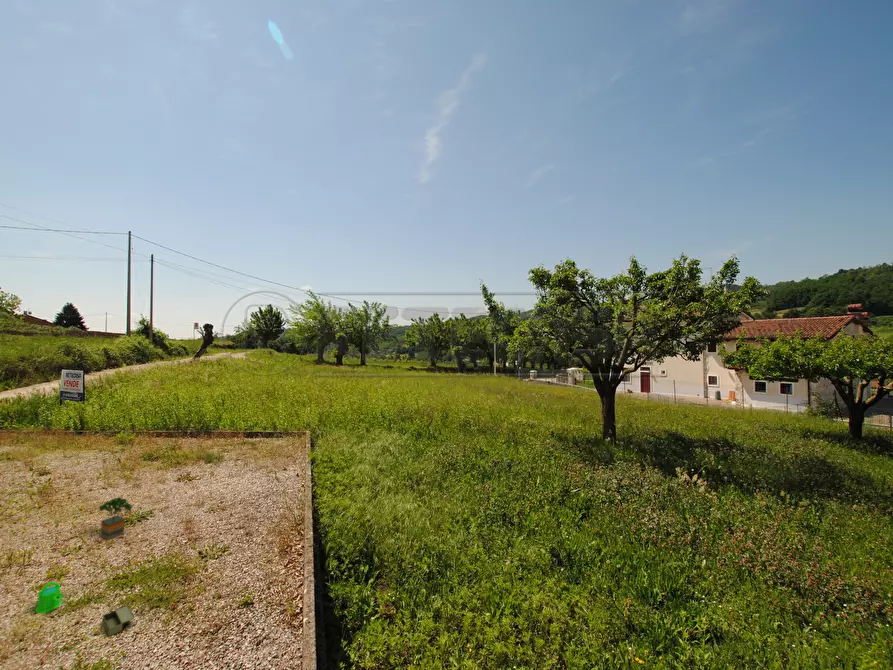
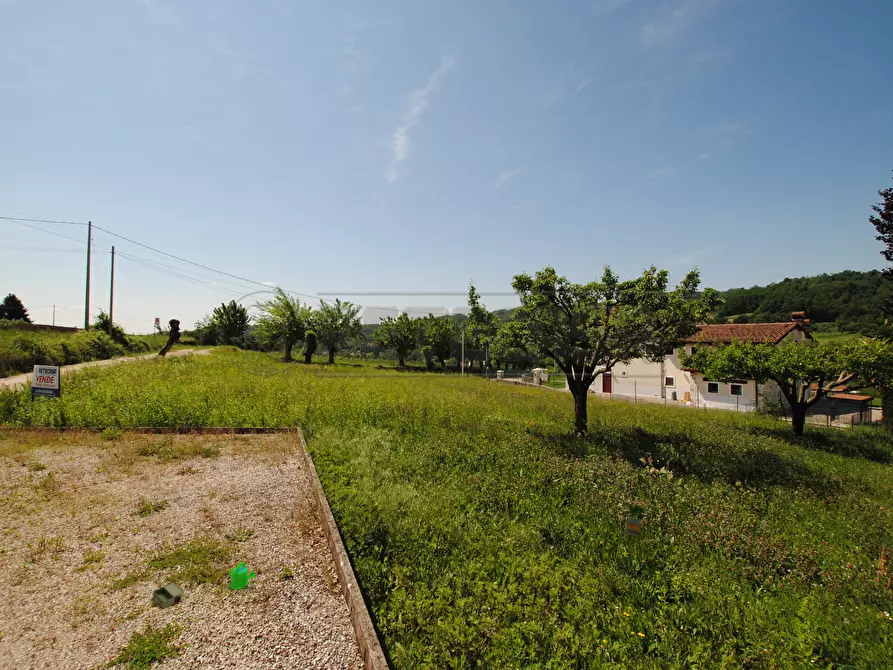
potted tree: present [99,498,132,540] -> present [625,504,646,537]
watering can: present [36,582,63,613] -> present [229,562,255,589]

